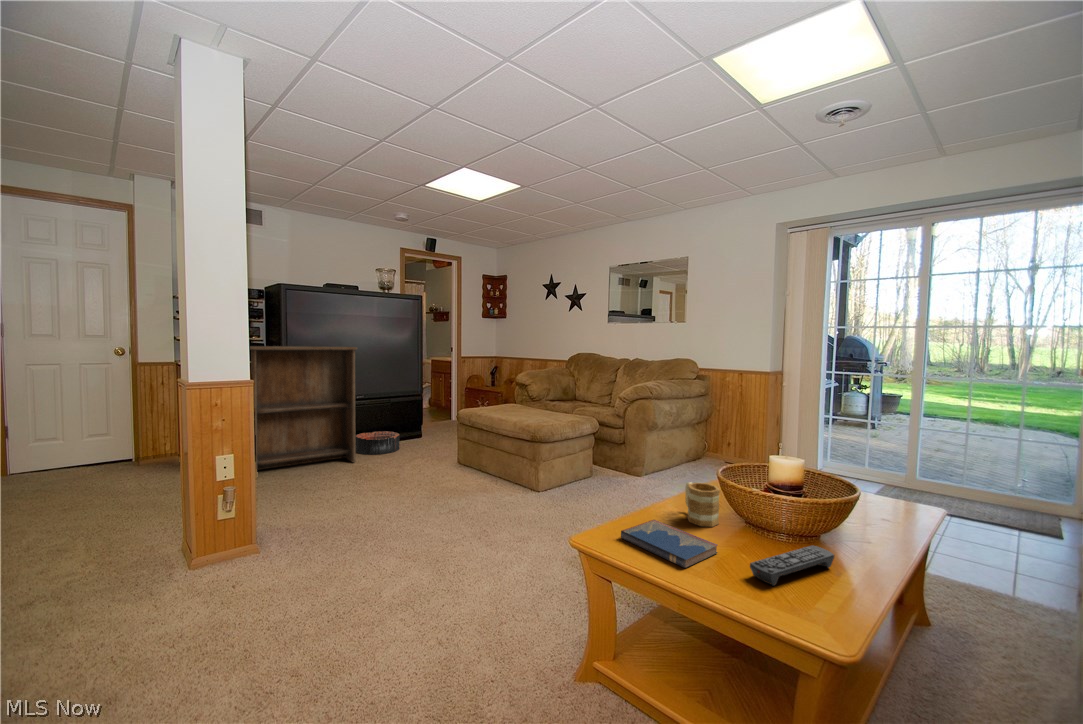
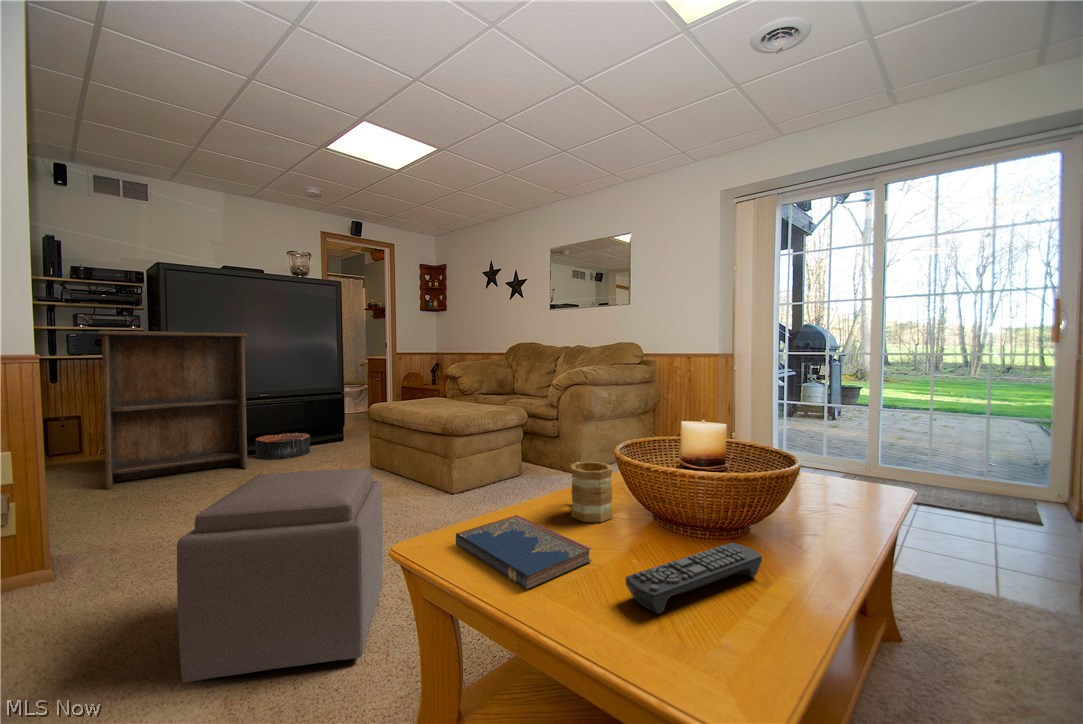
ottoman: none [412,476,530,622] -> present [177,469,383,682]

